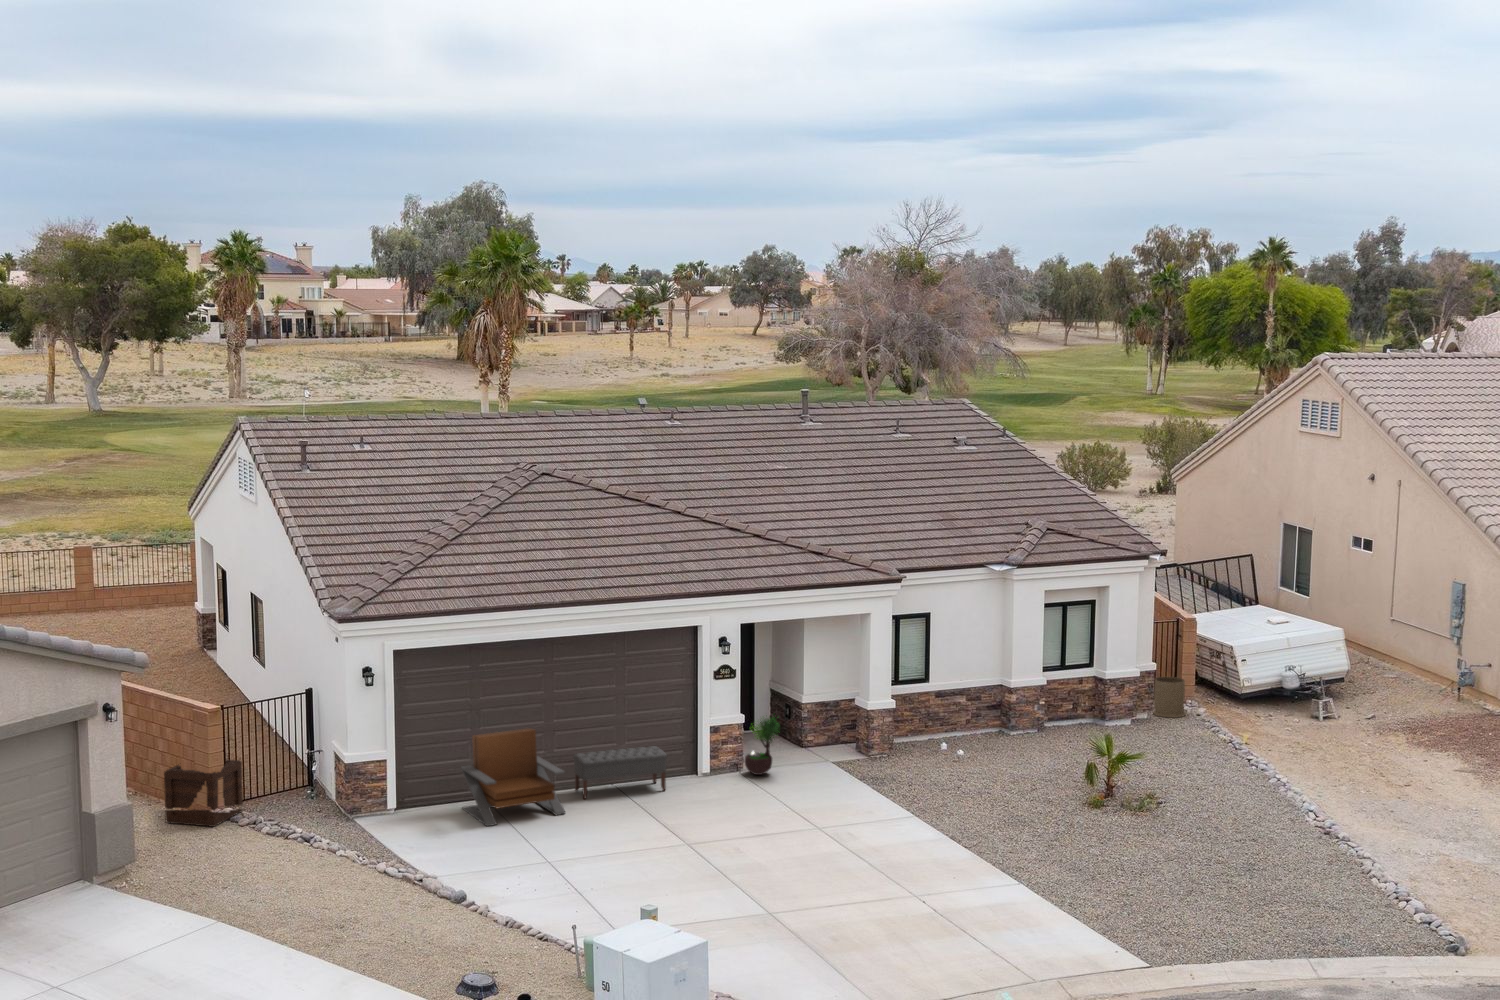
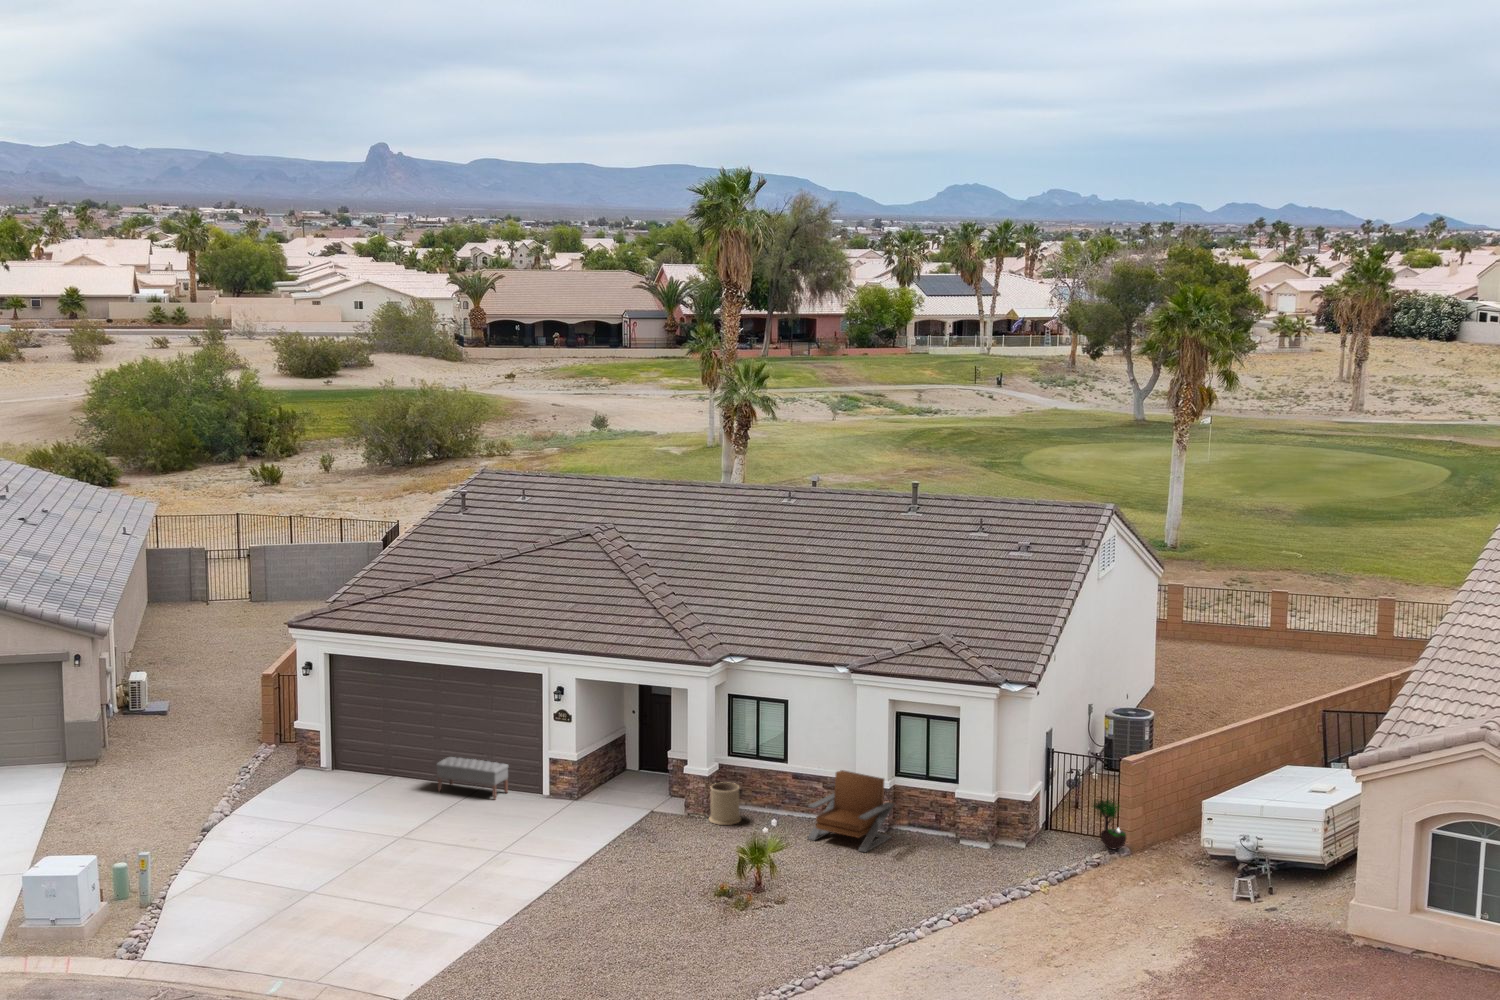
trash can: present [1153,677,1186,718] -> present [709,782,741,825]
potted tree: present [745,718,779,775] -> present [1093,800,1126,850]
lounge chair: present [461,728,565,826] -> present [808,770,894,852]
wooden crate: present [164,760,243,827] -> none [226,706,273,753]

